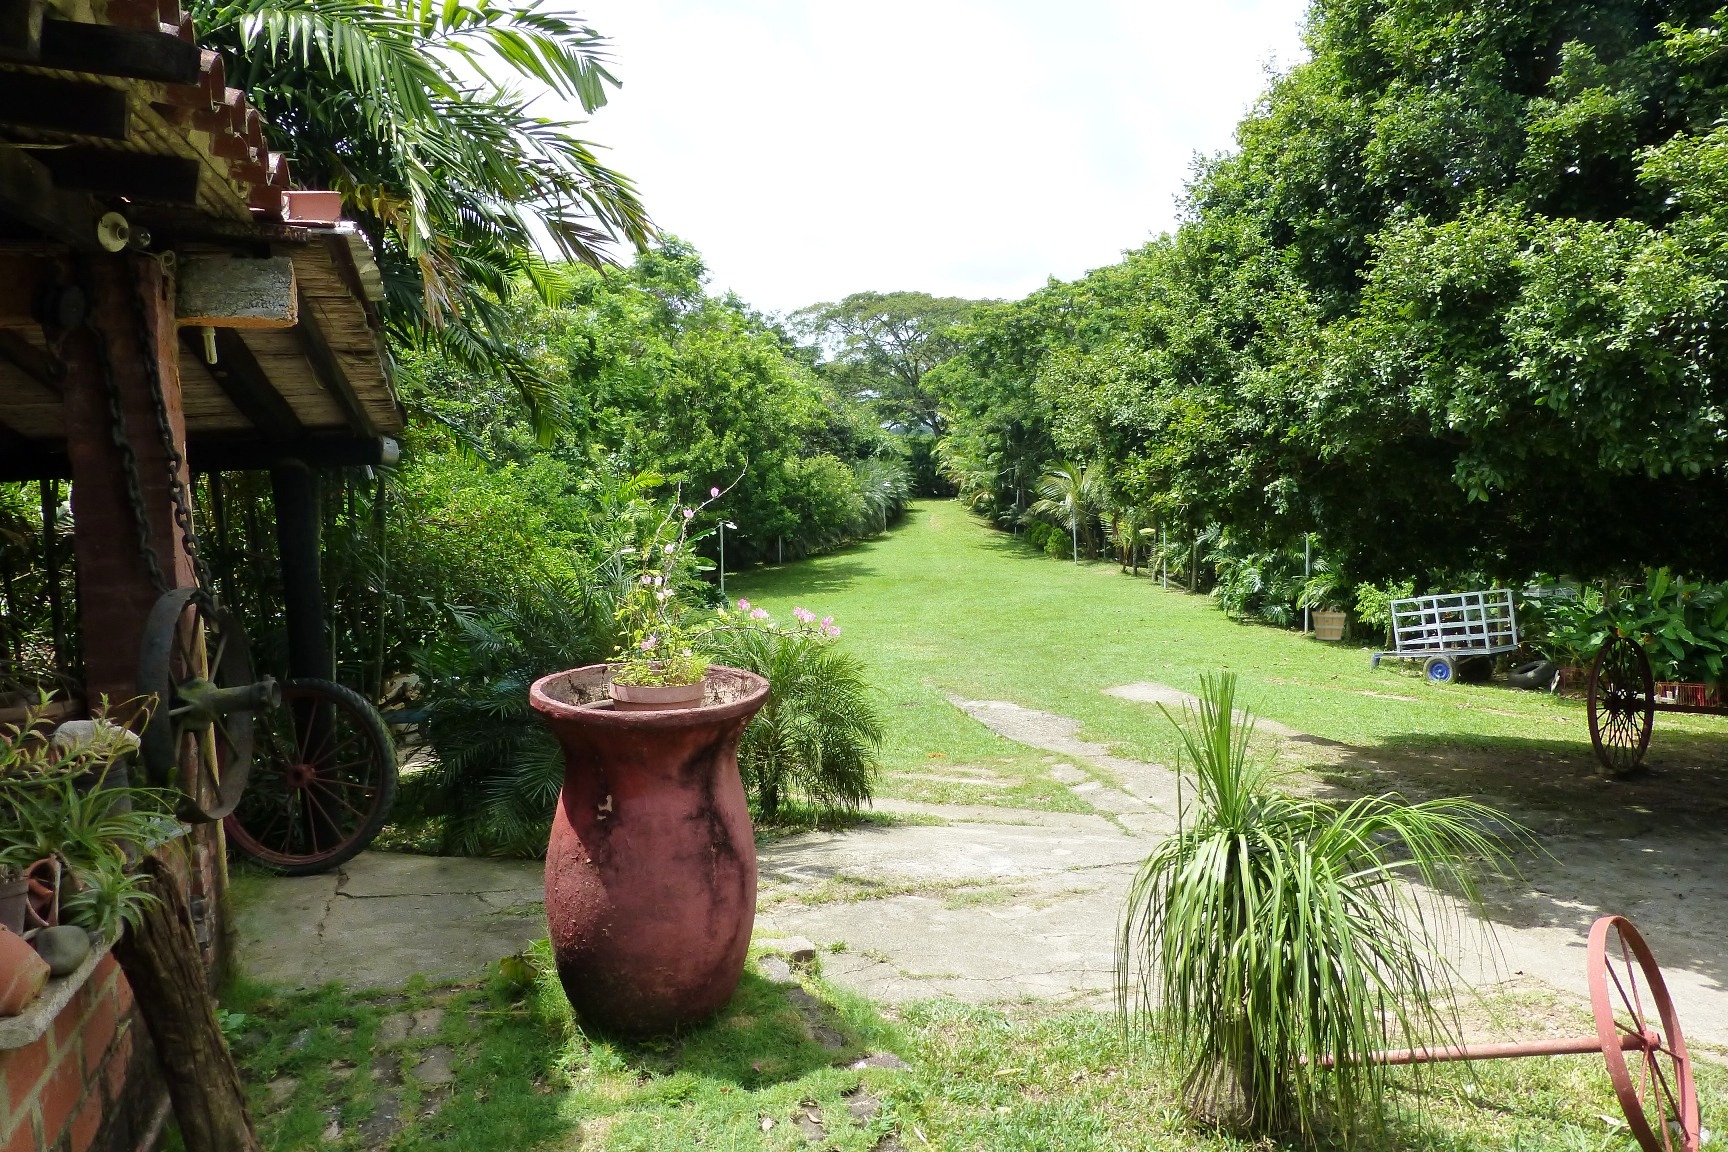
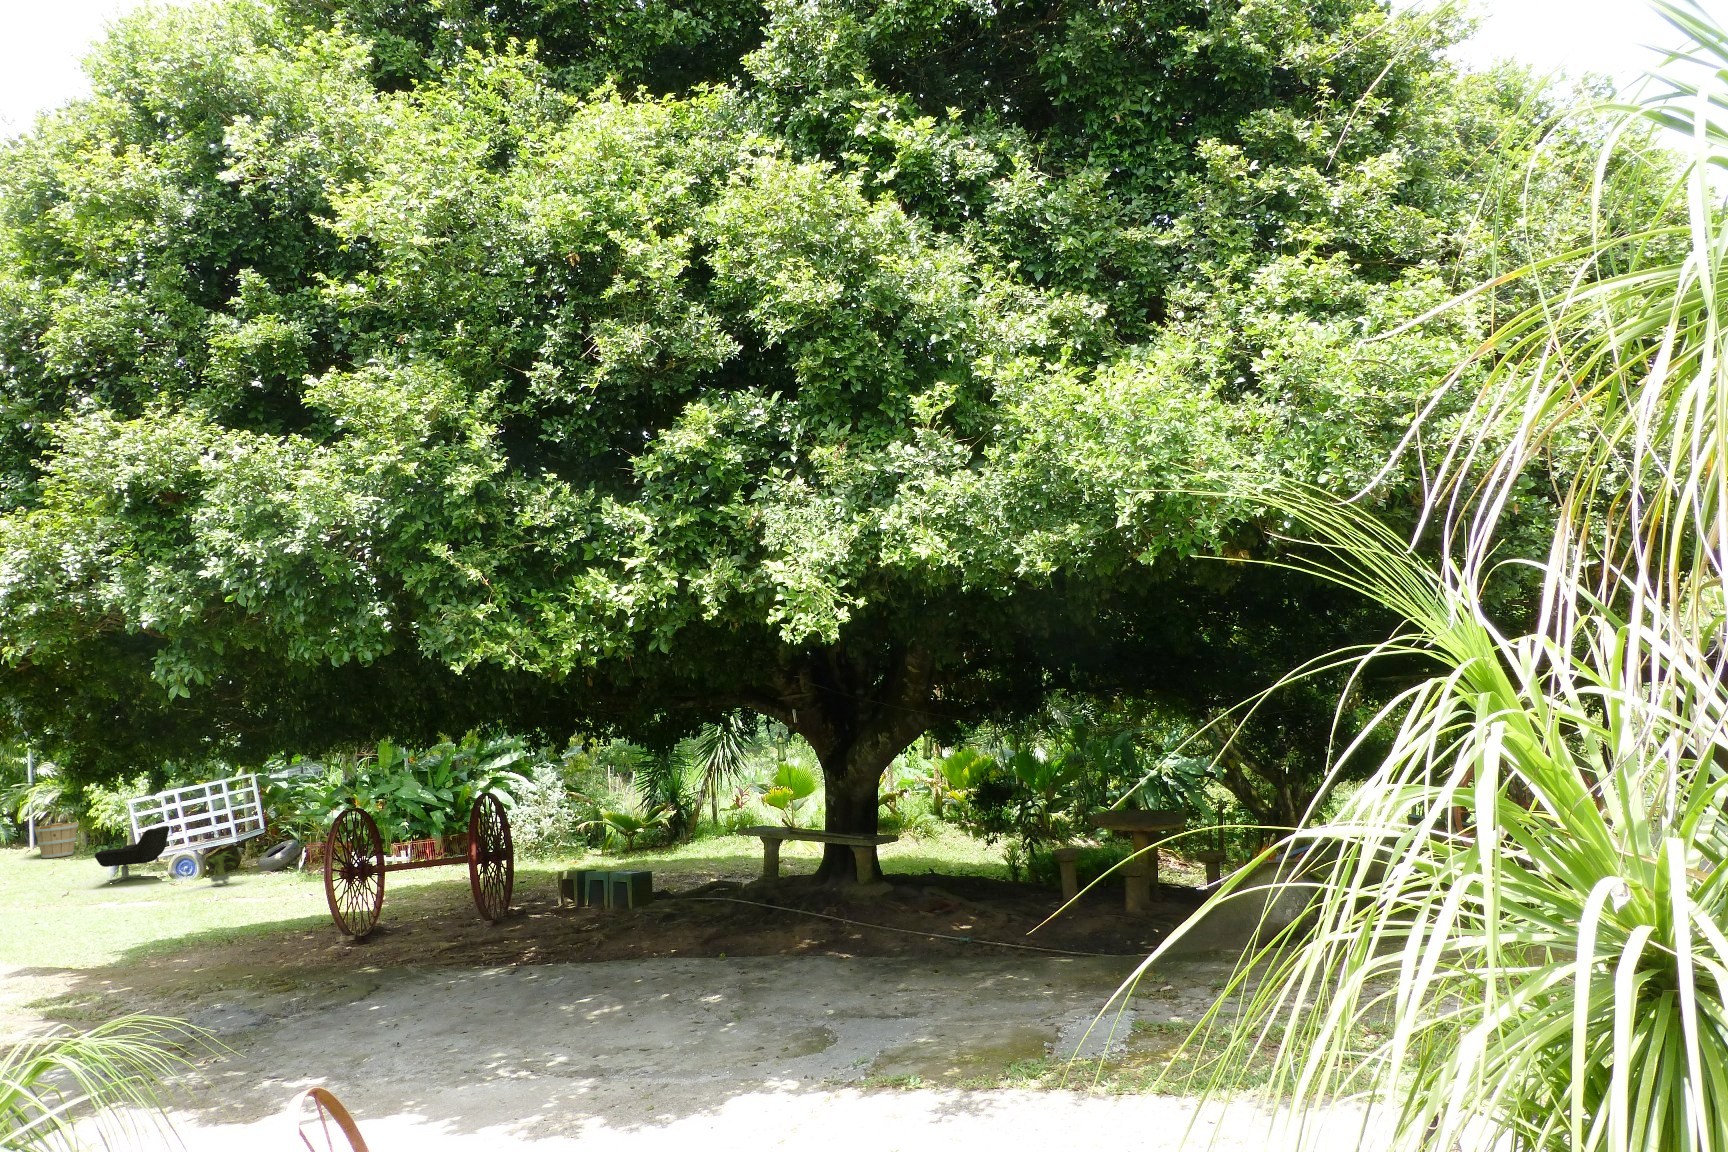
lounge chair: none [1360,628,1425,672] -> present [95,826,169,883]
potted plant: none [1455,661,1489,692] -> present [209,852,235,887]

